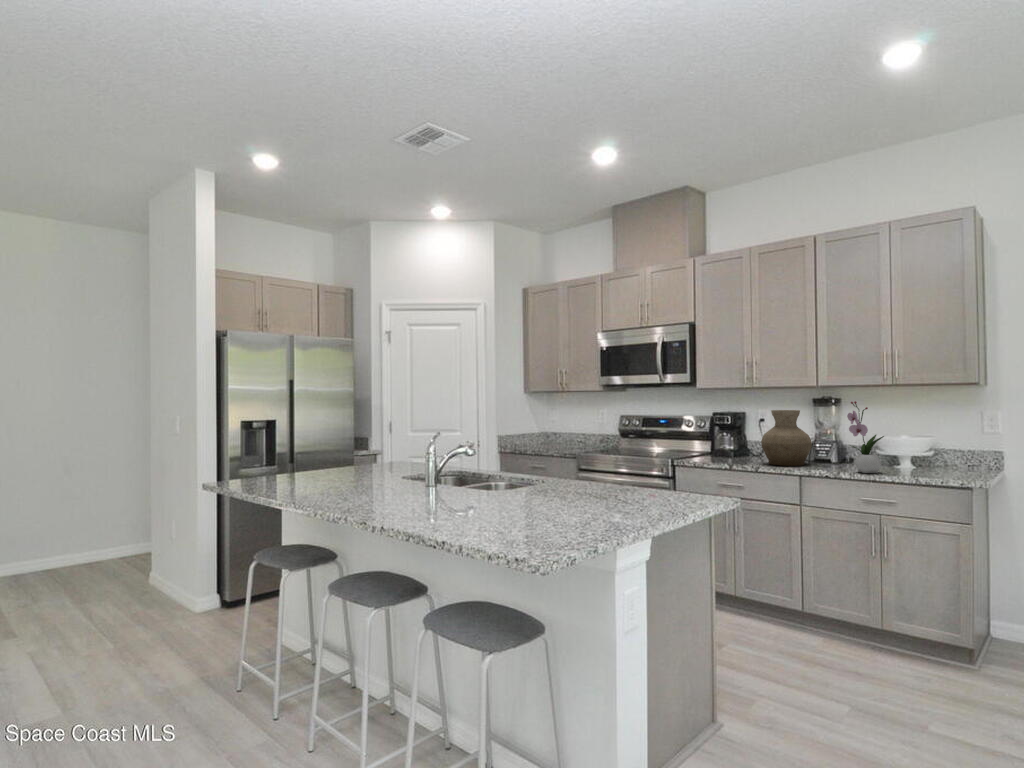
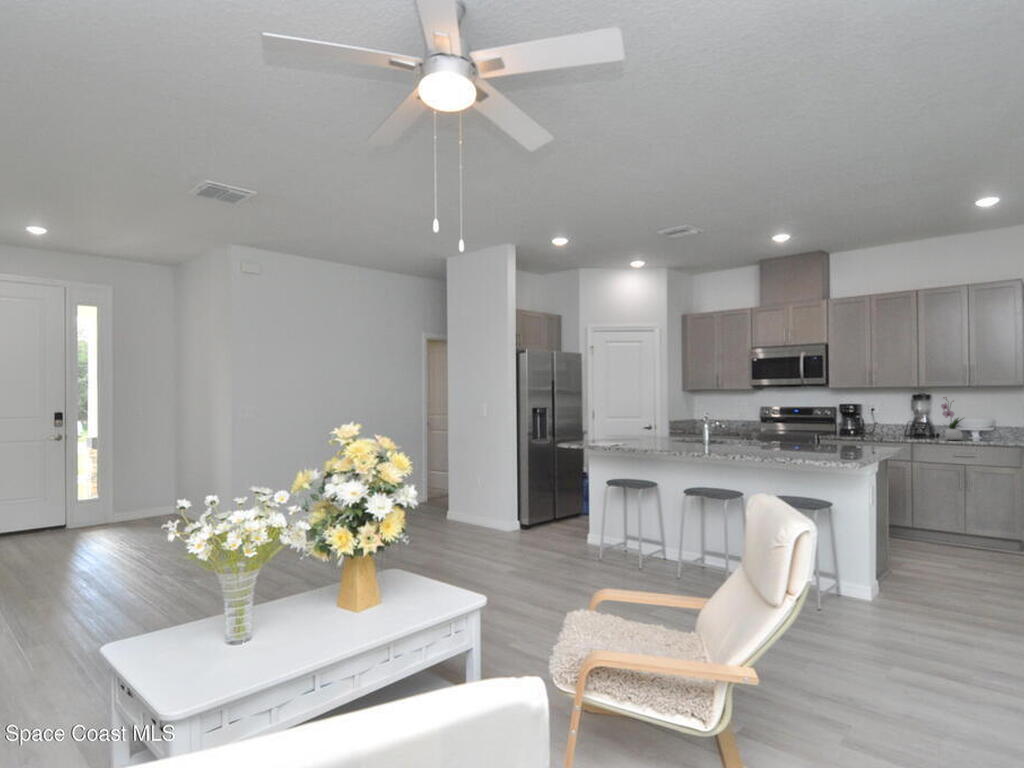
vase: present [761,410,812,466] -> none [879,402,914,437]

